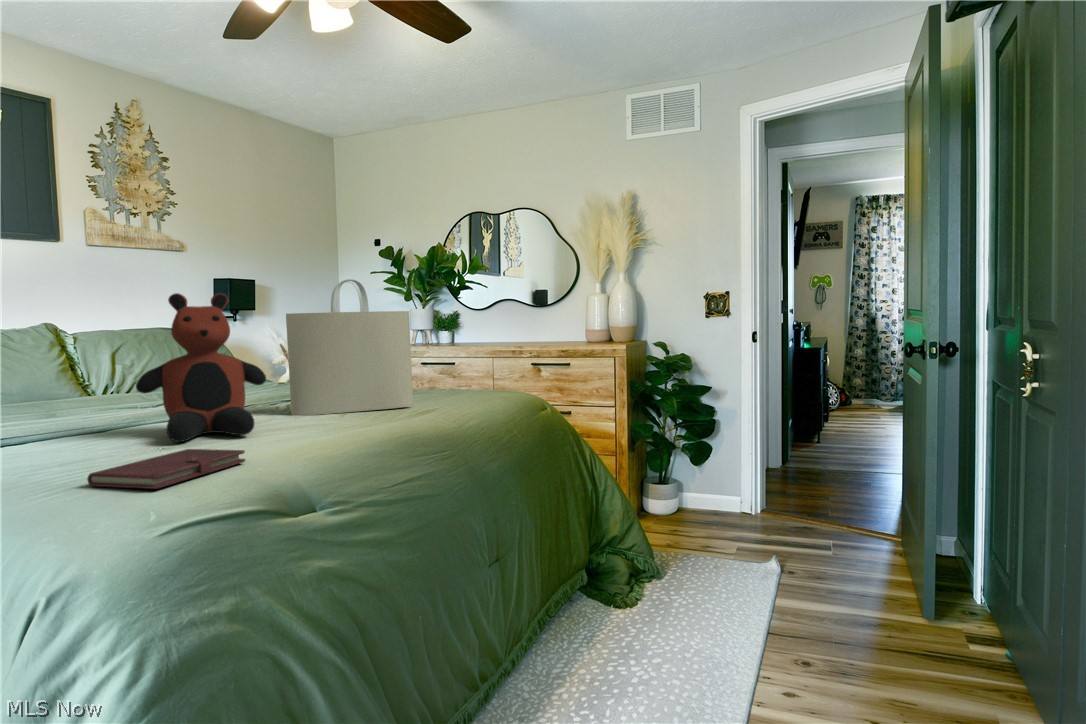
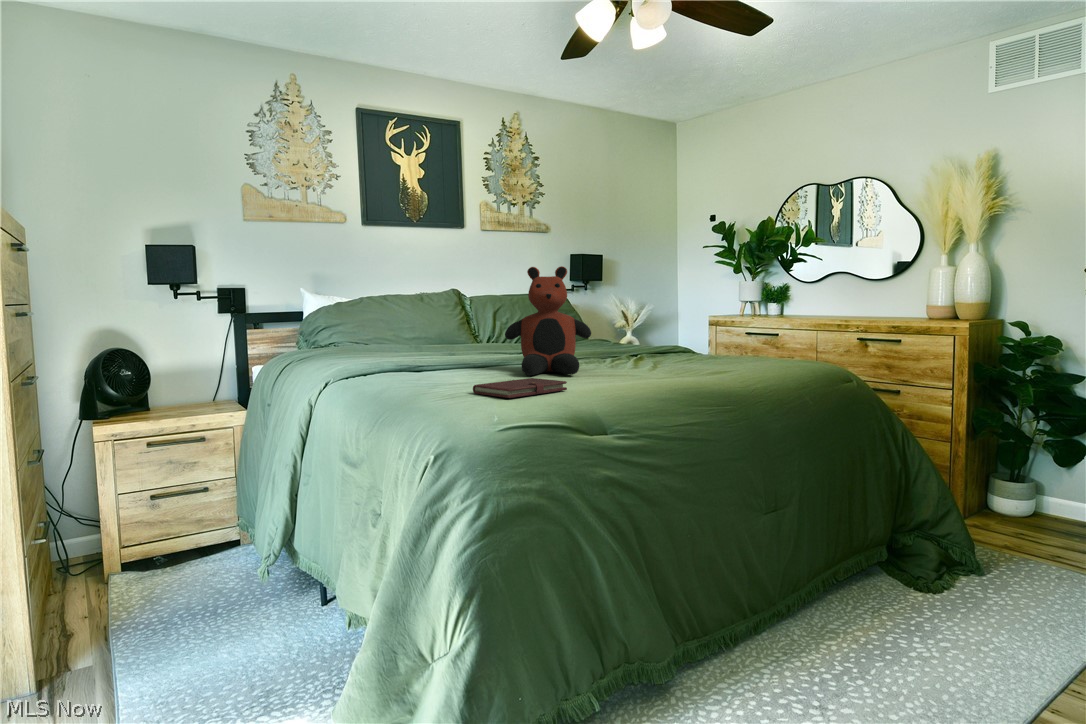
tote bag: present [286,279,413,416] -> none [611,253,713,367]

